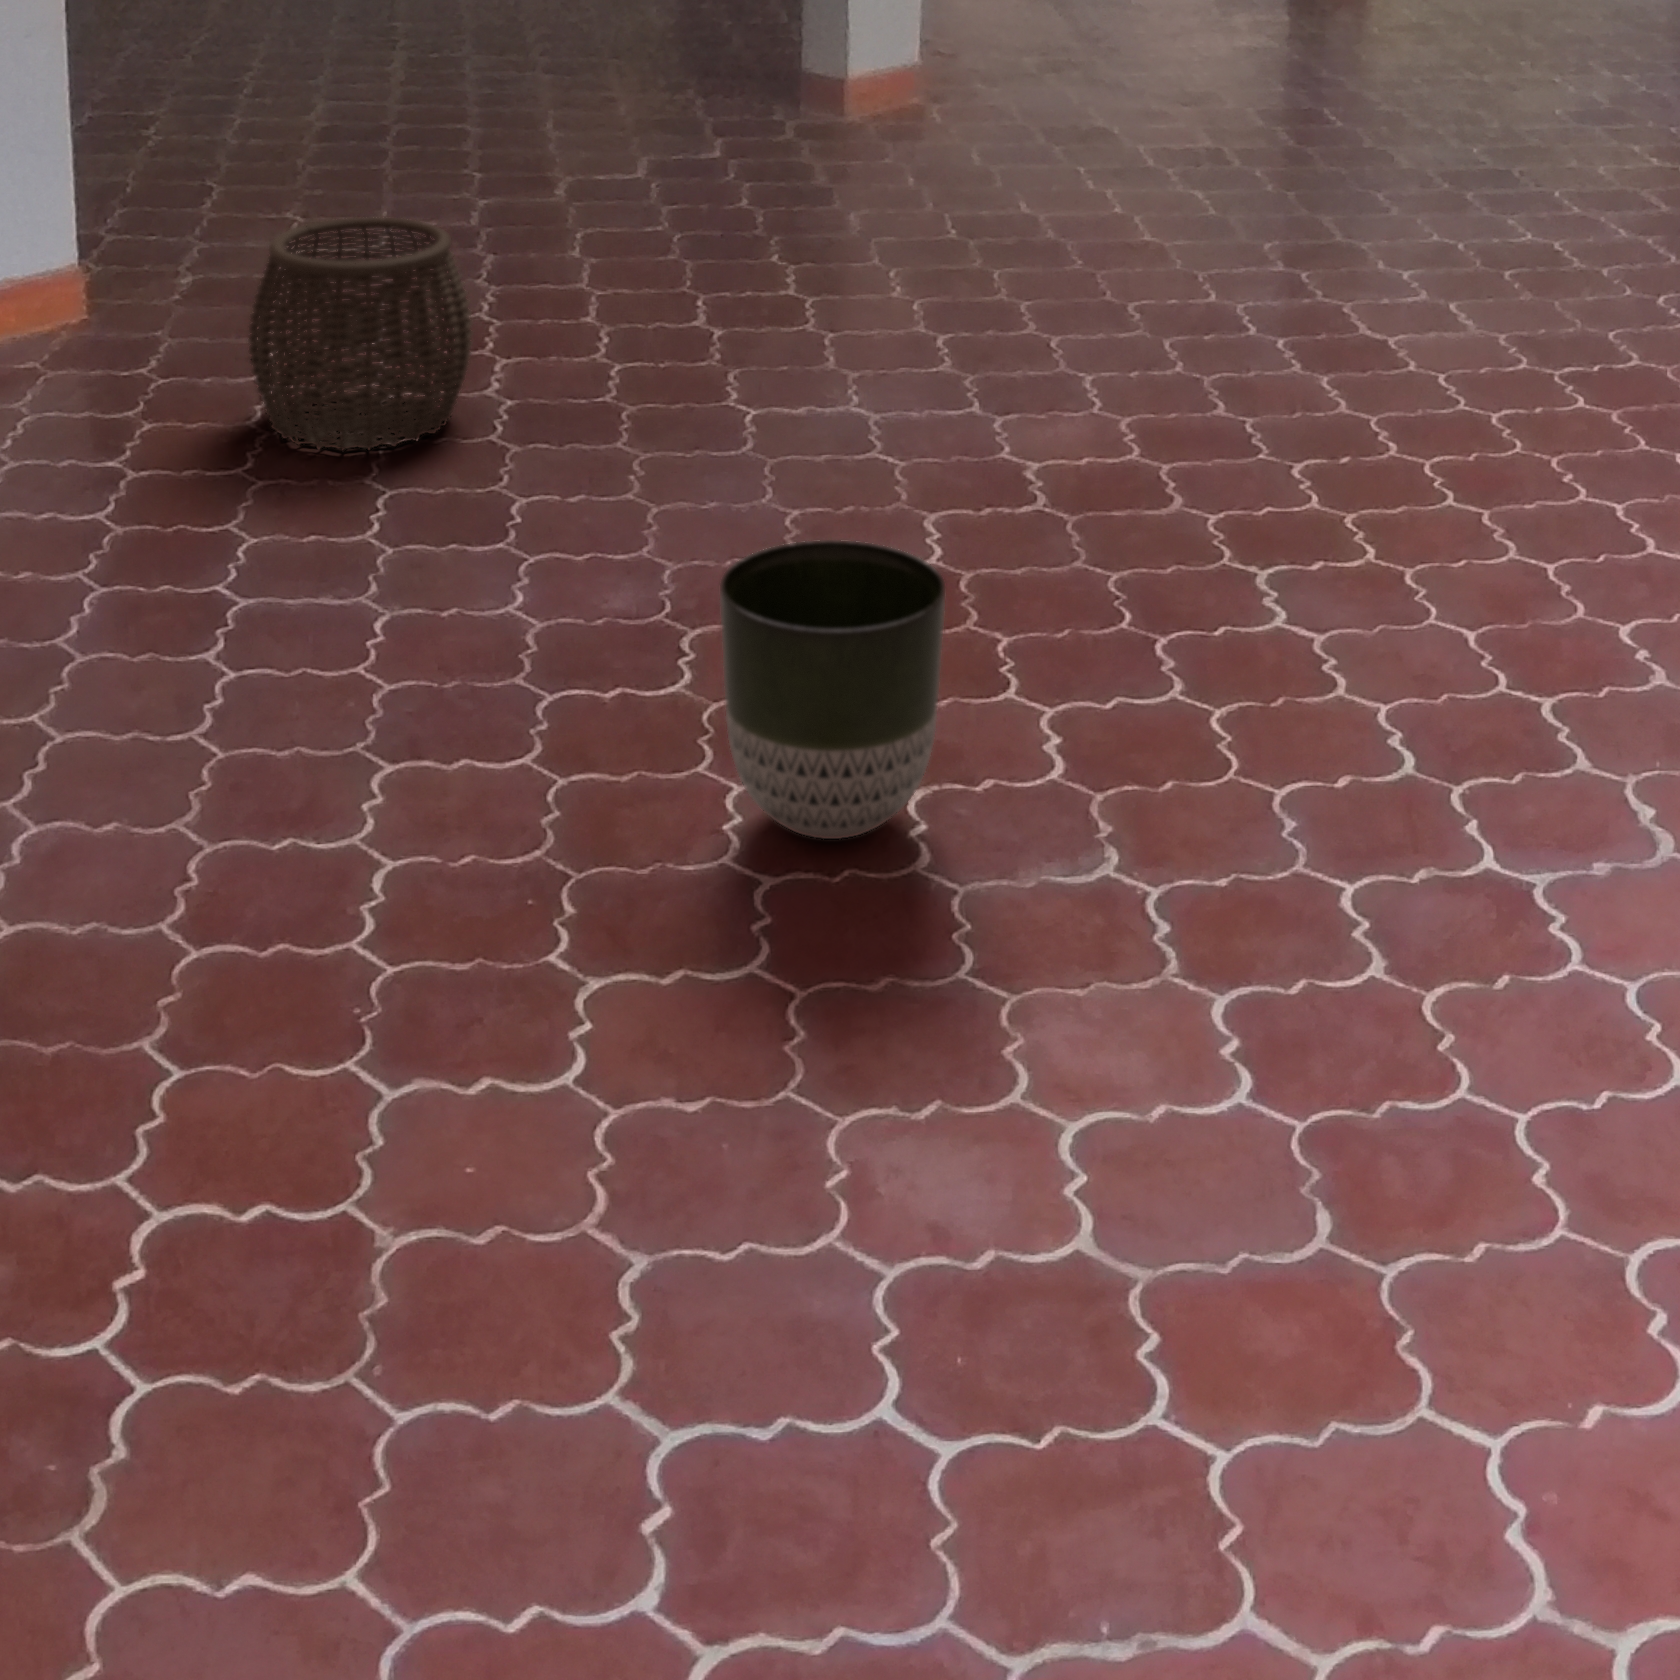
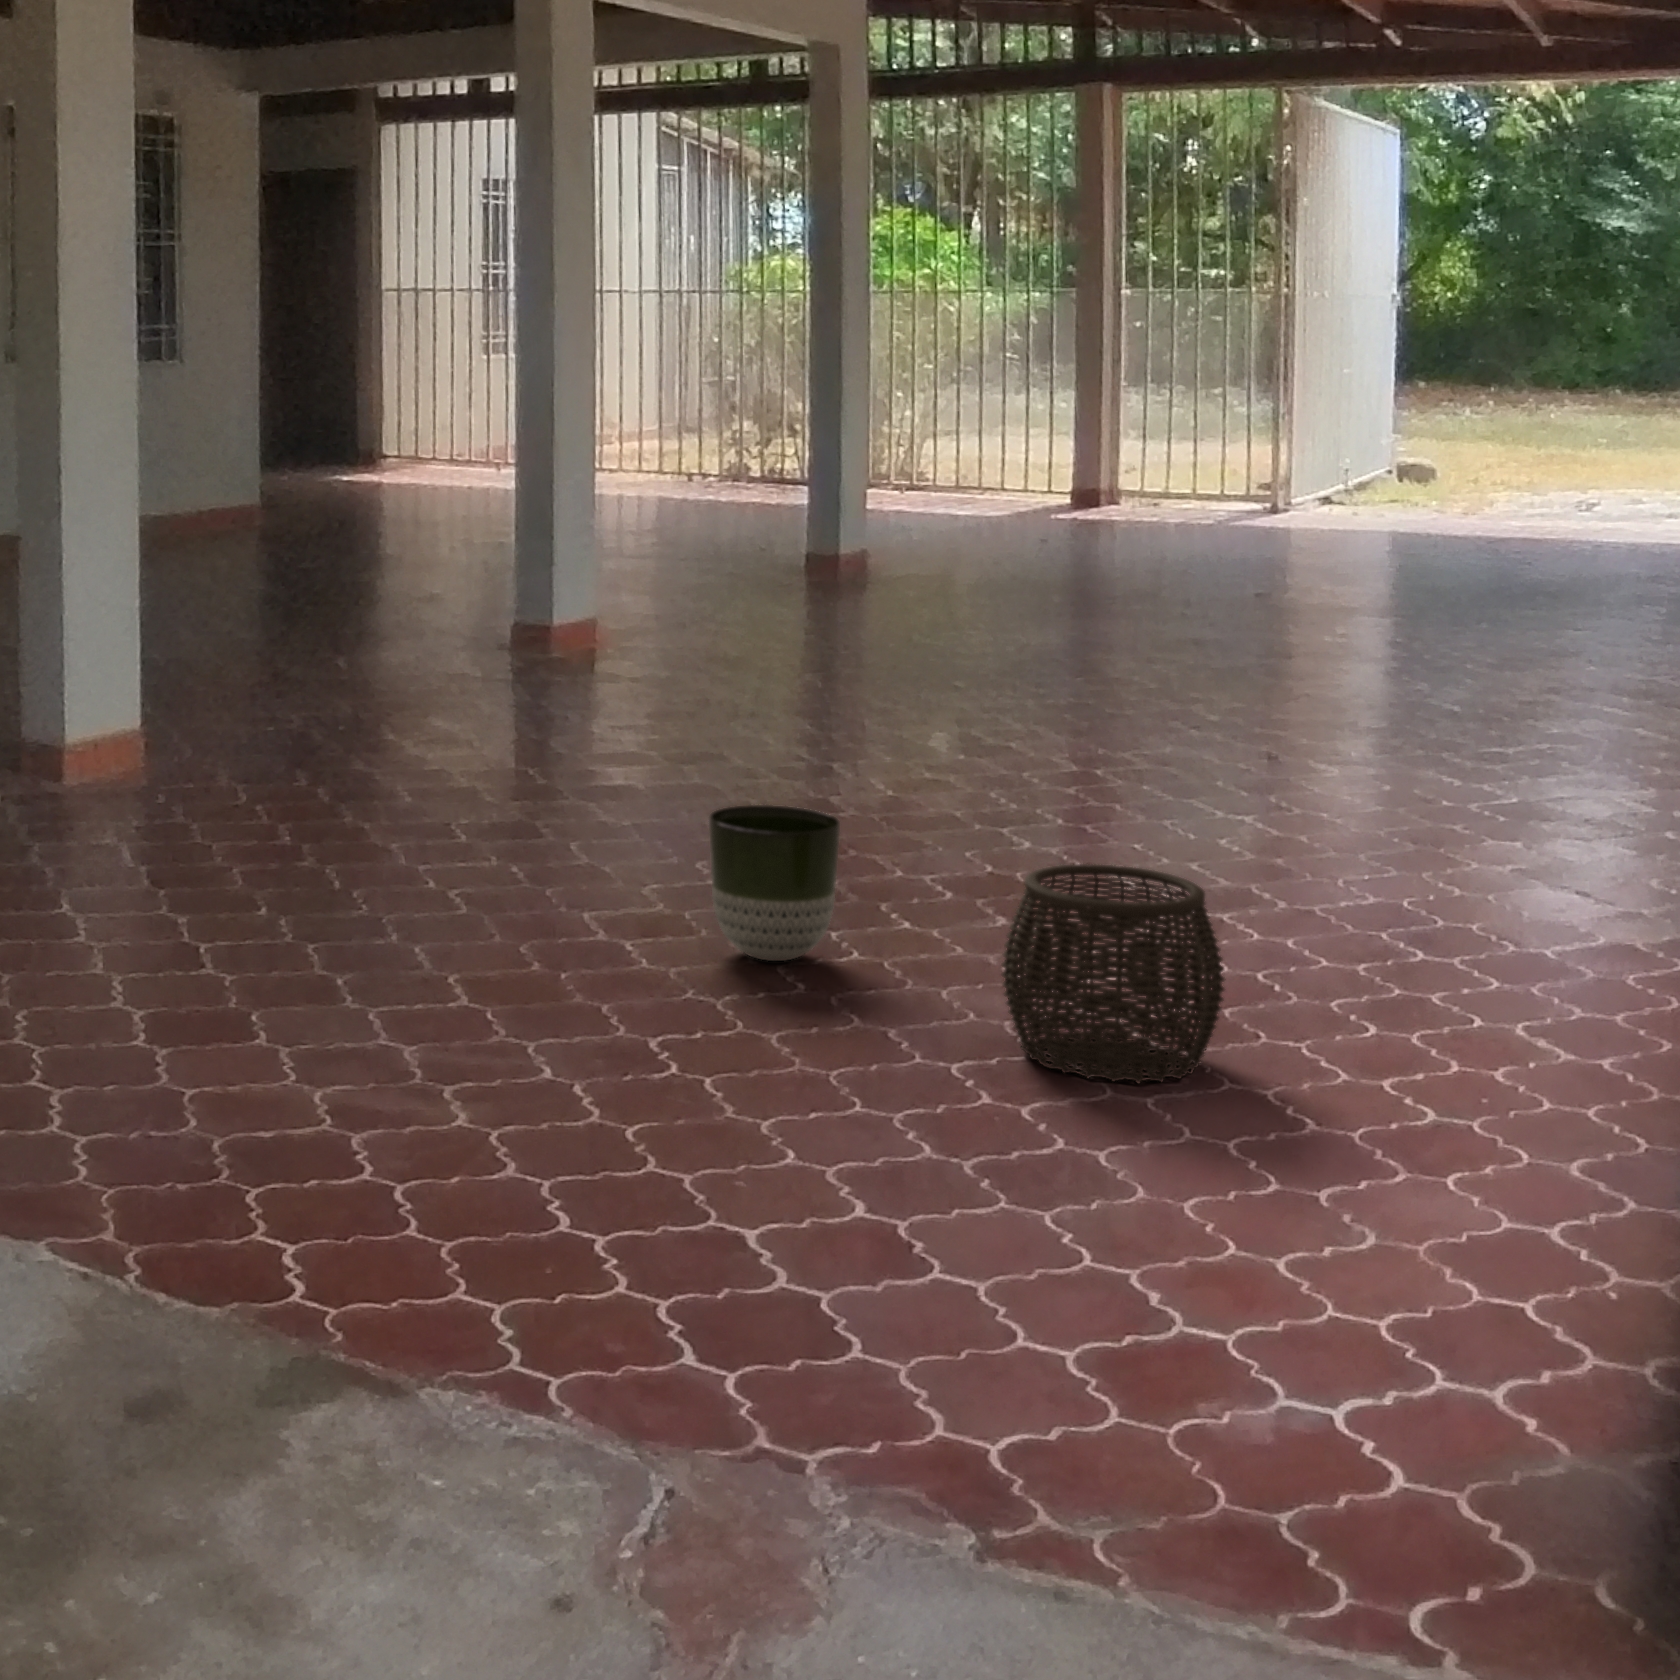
woven basket: present [248,217,473,450] -> present [1002,864,1225,1083]

